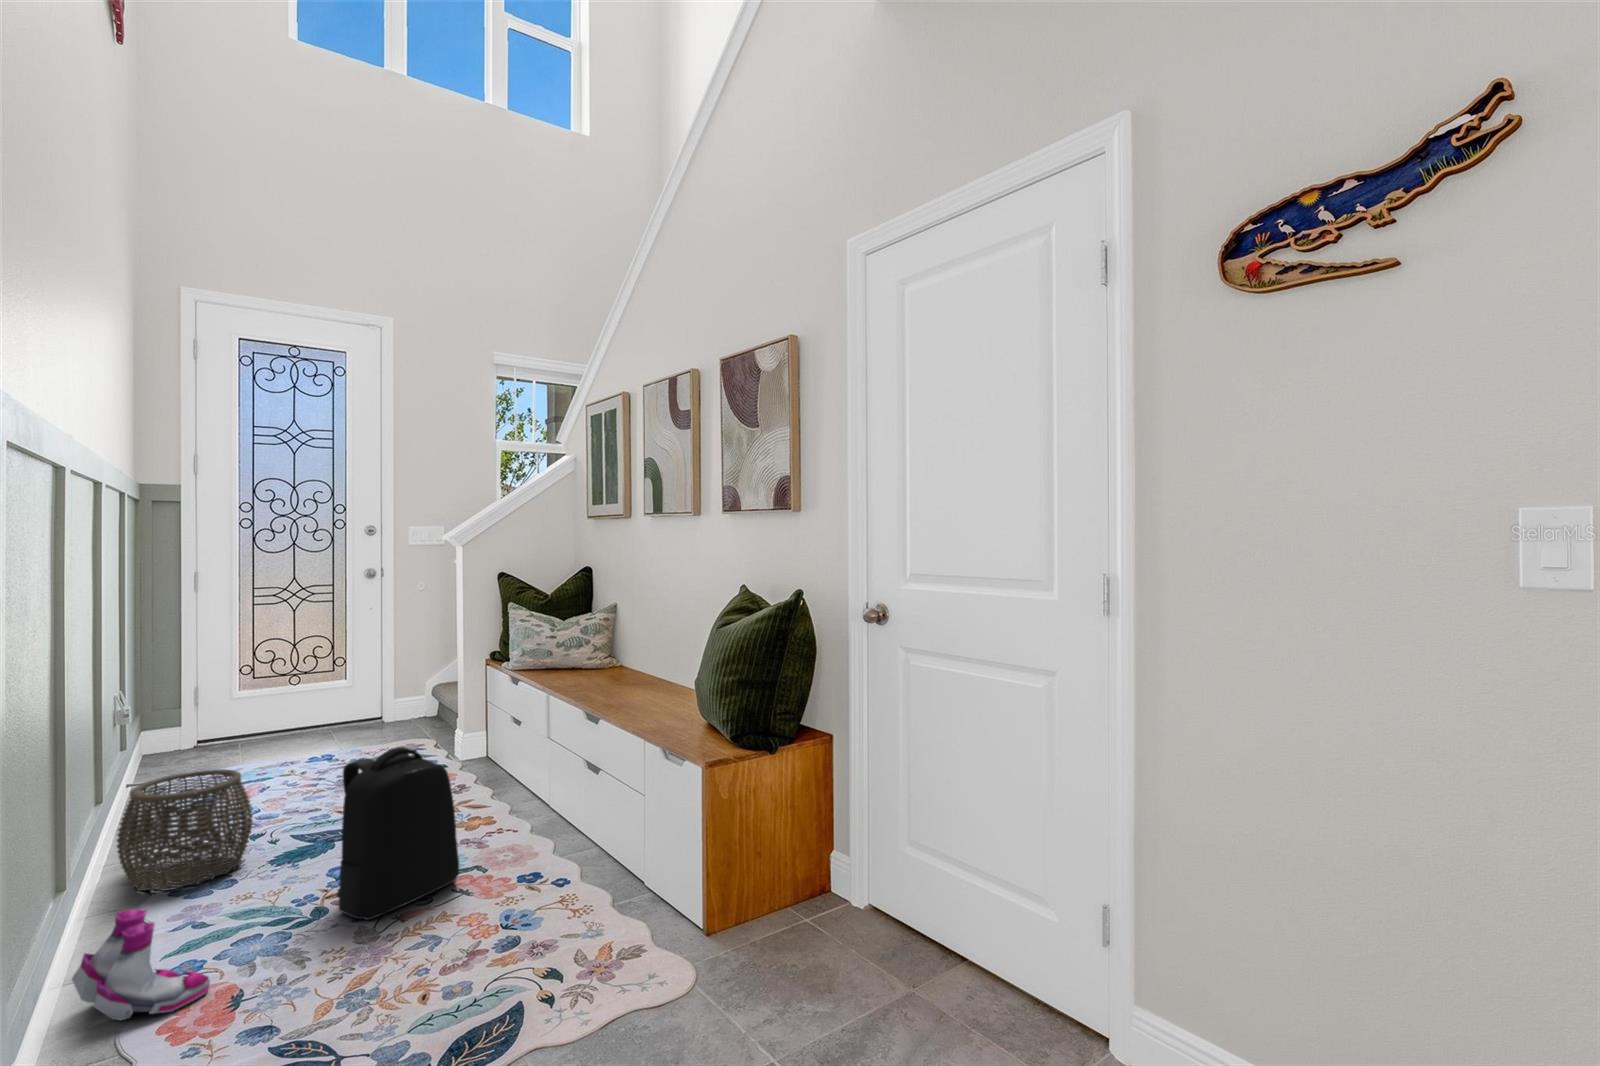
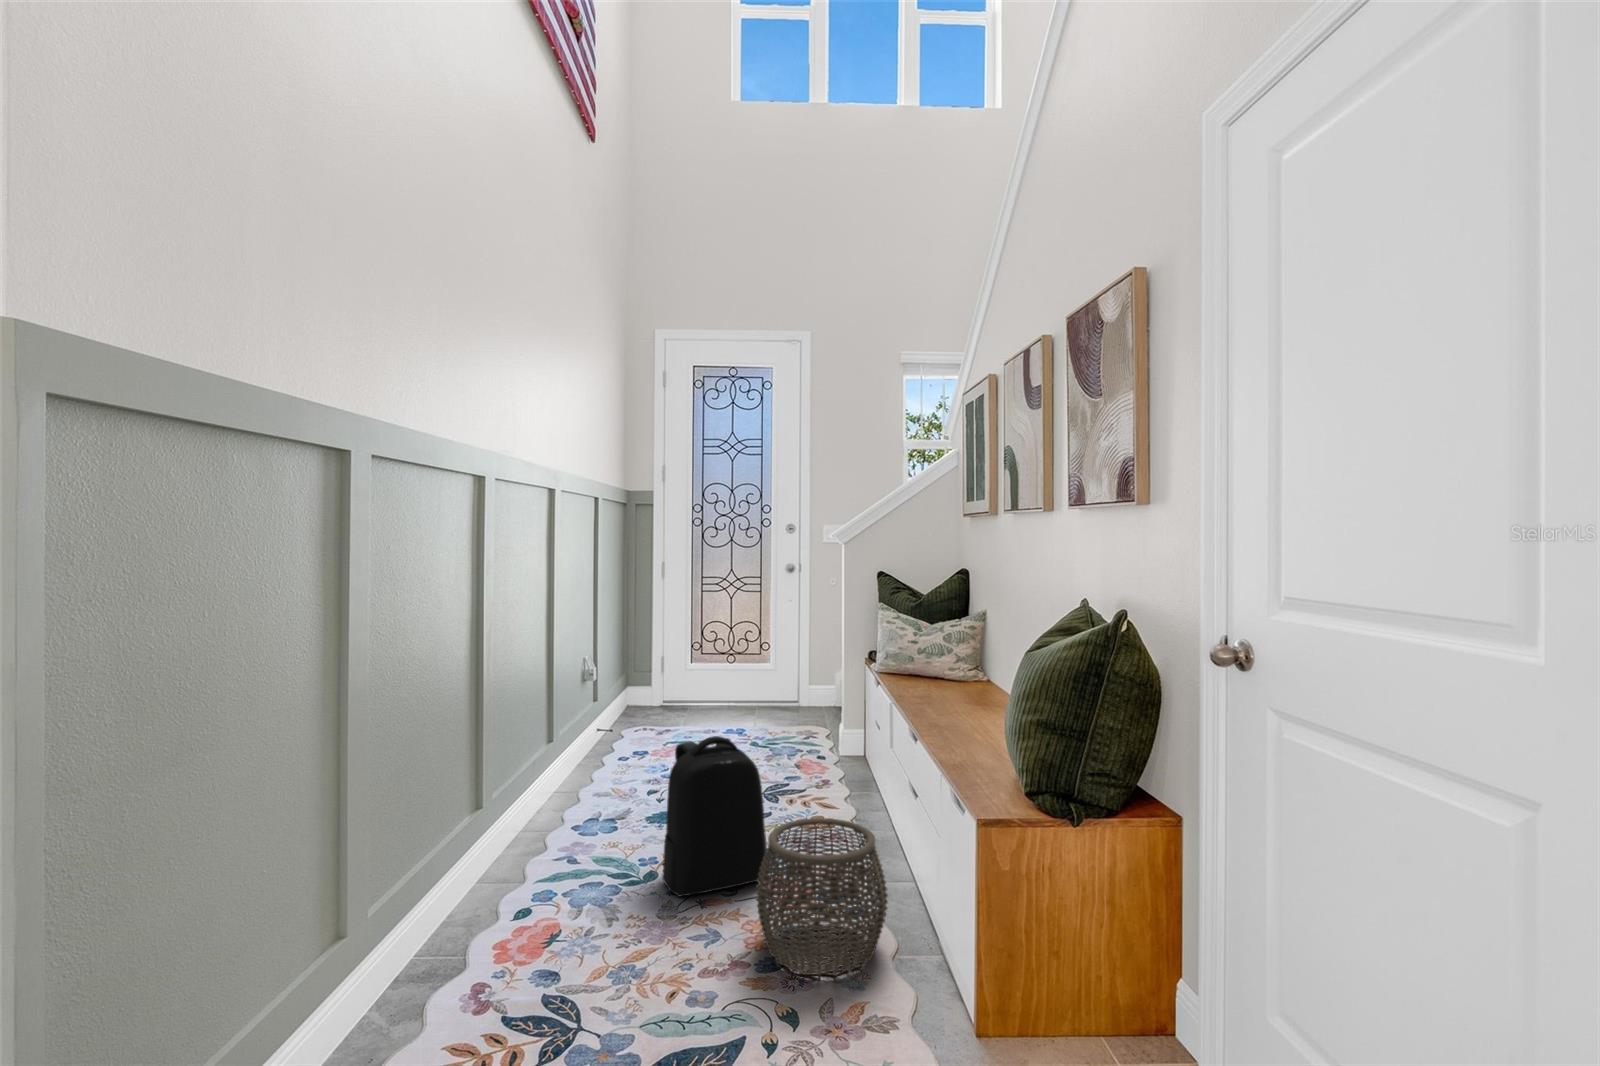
woven basket: present [117,769,253,891] -> present [756,818,888,976]
boots: present [72,909,210,1020] -> none [464,836,546,932]

